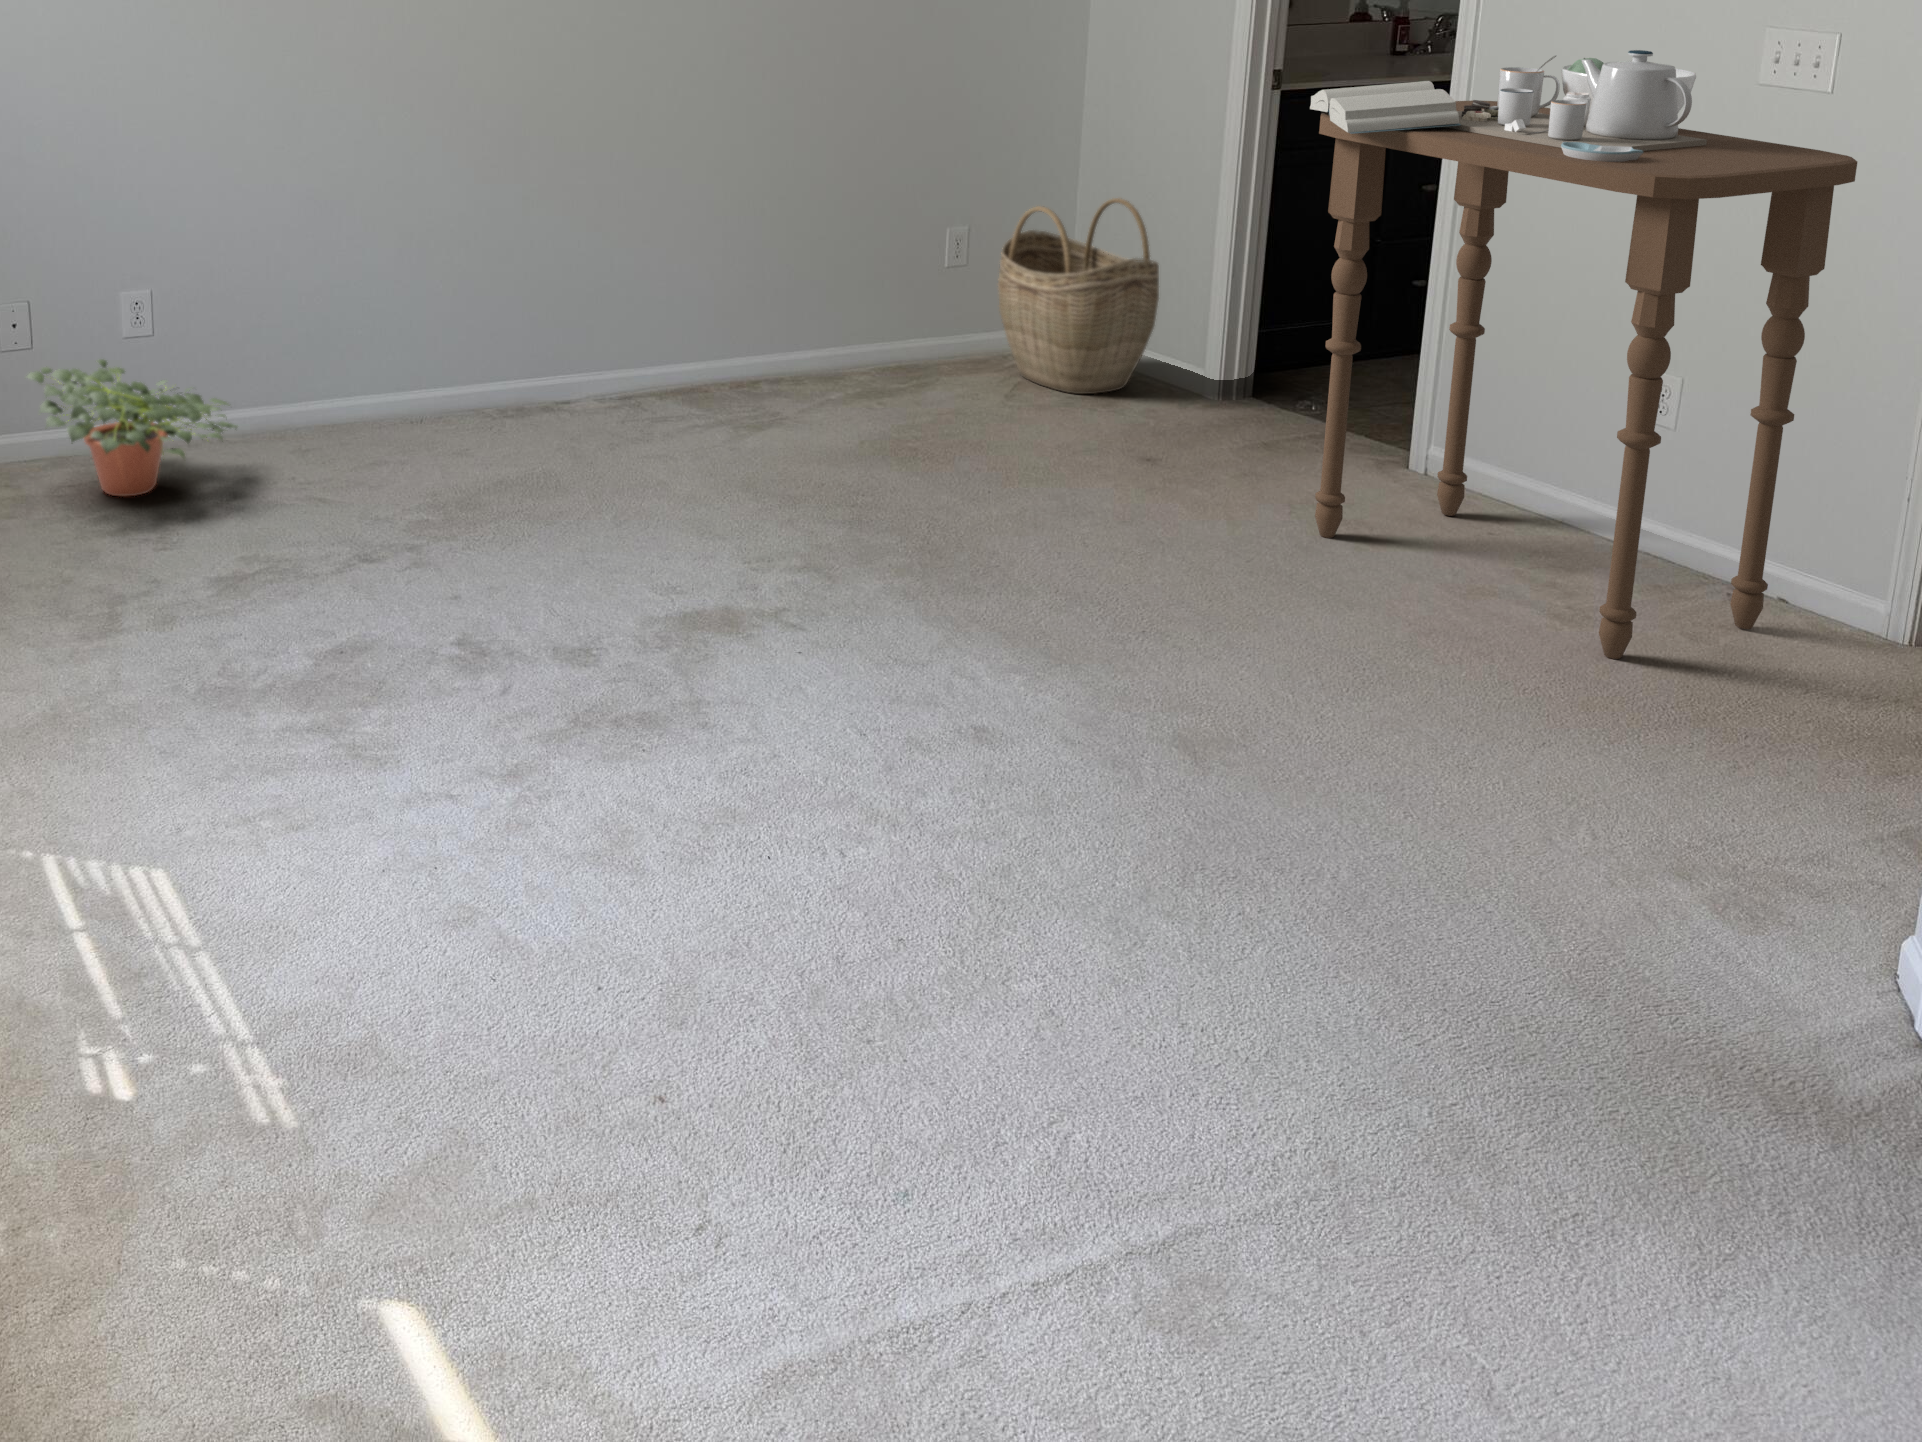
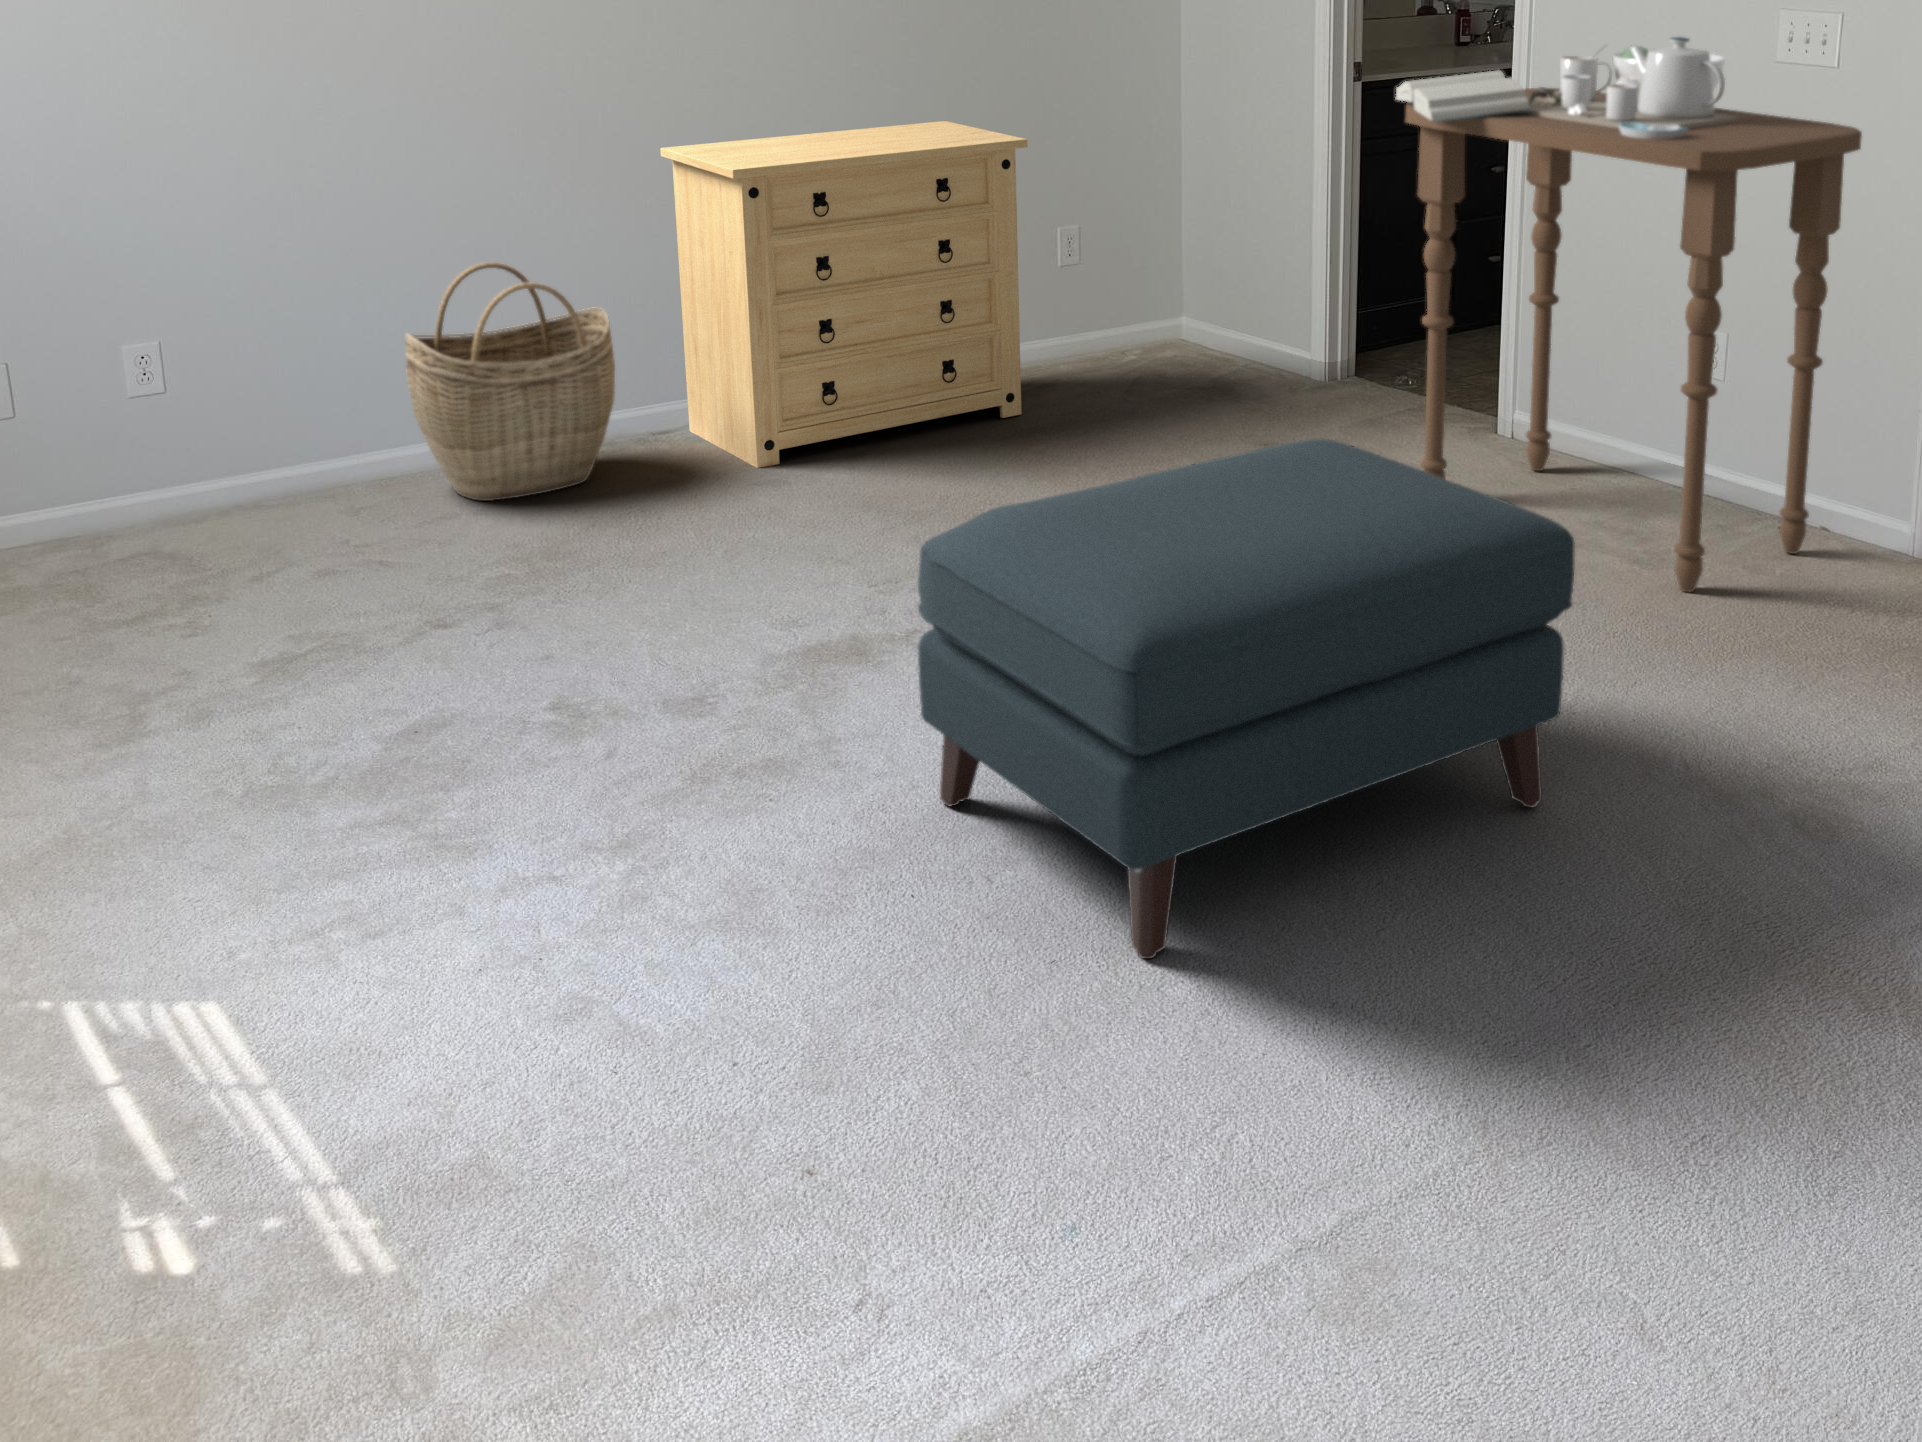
dresser: none [560,116,916,450] -> present [660,121,1028,468]
woven basket: present [998,198,1159,394] -> present [406,262,615,501]
potted plant: present [27,359,237,496] -> none [45,414,315,565]
ottoman: none [782,457,1474,956] -> present [918,439,1575,959]

